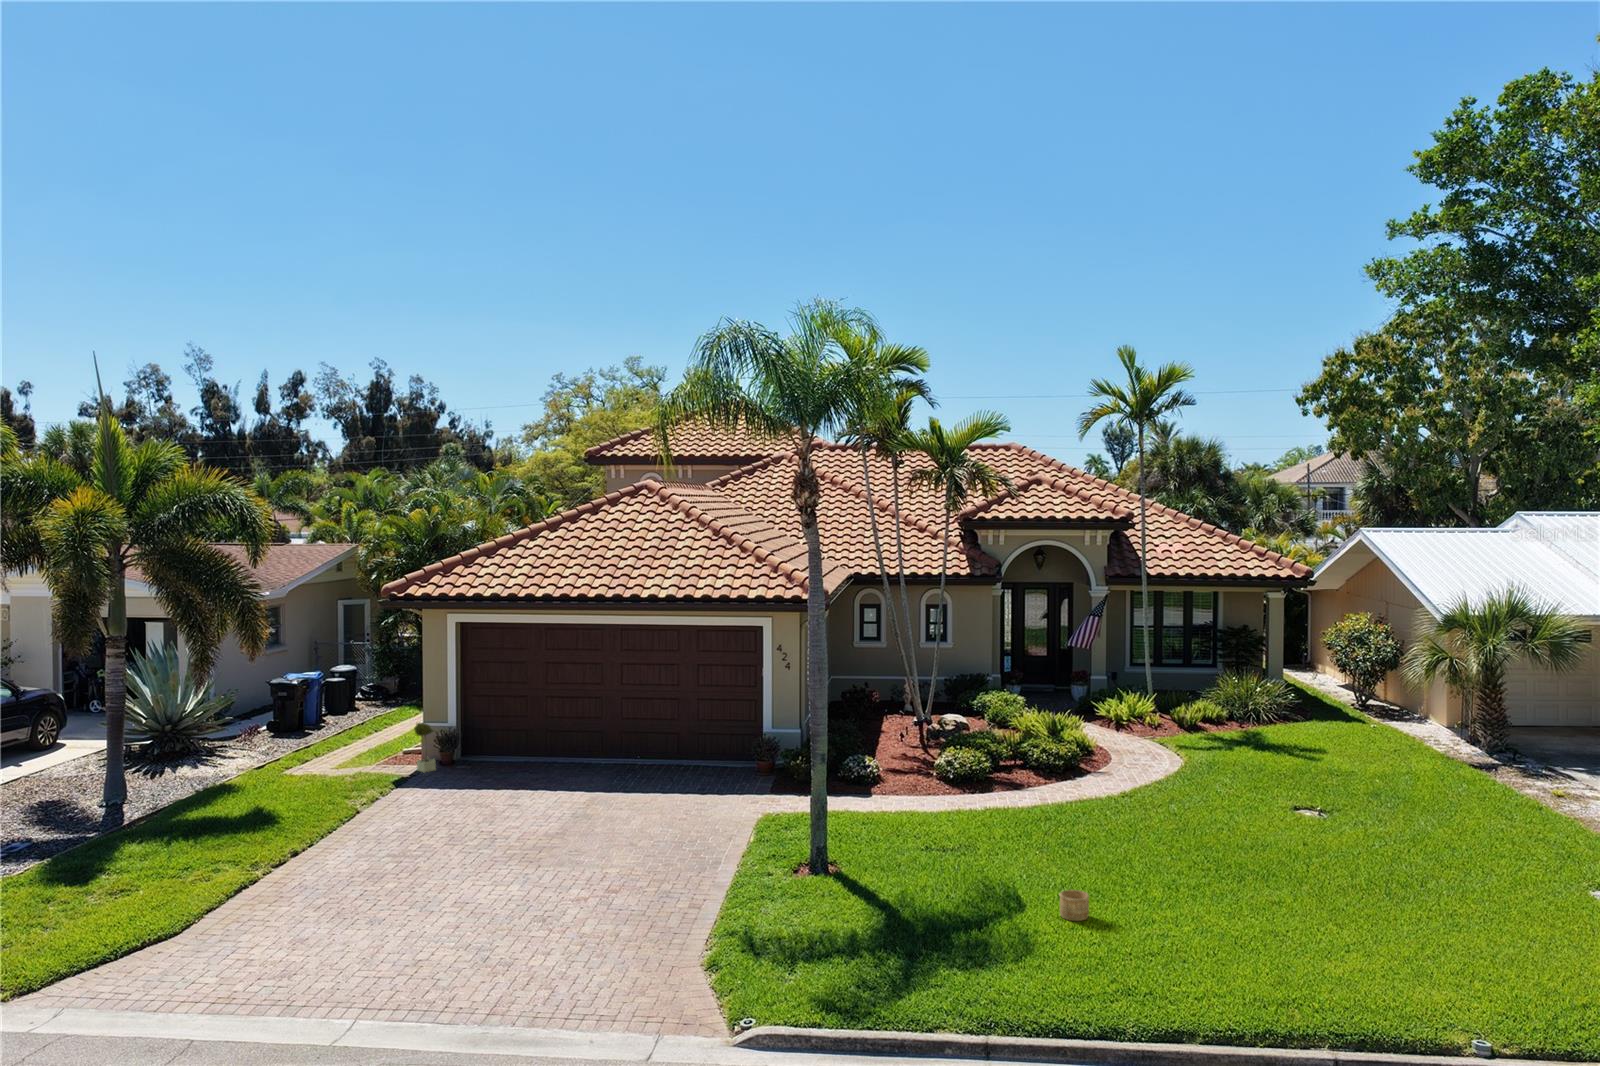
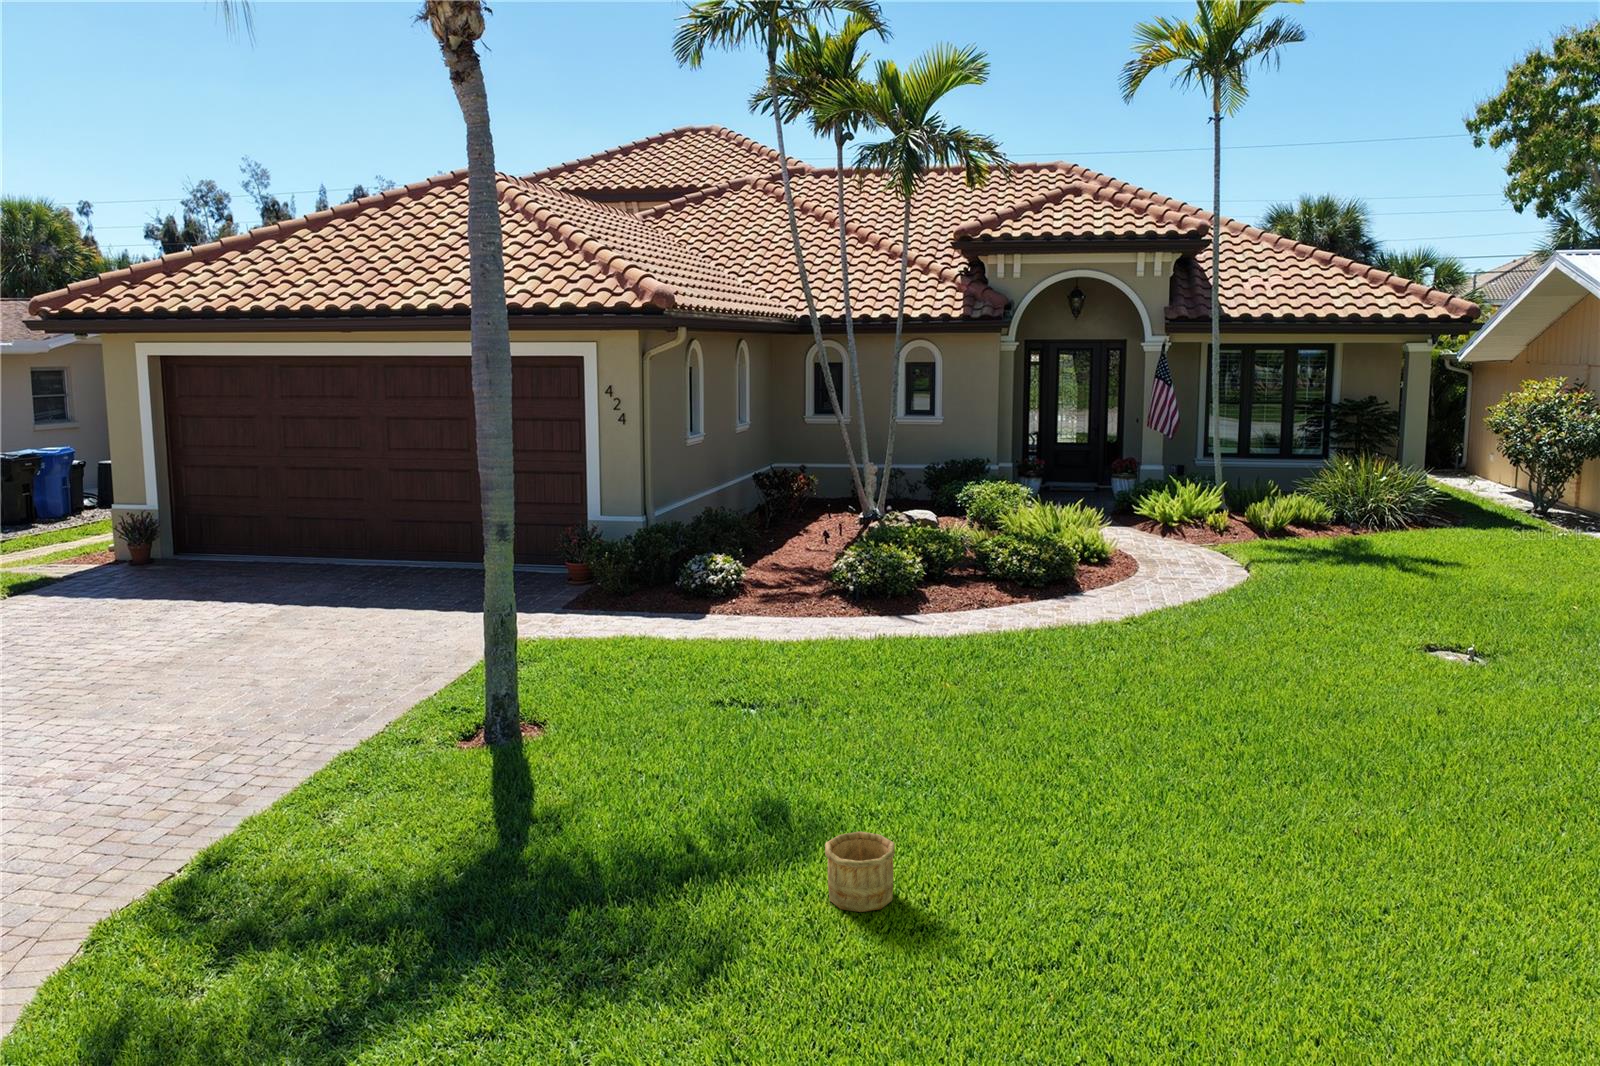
potted tree: present [414,723,436,772] -> none [83,499,122,571]

